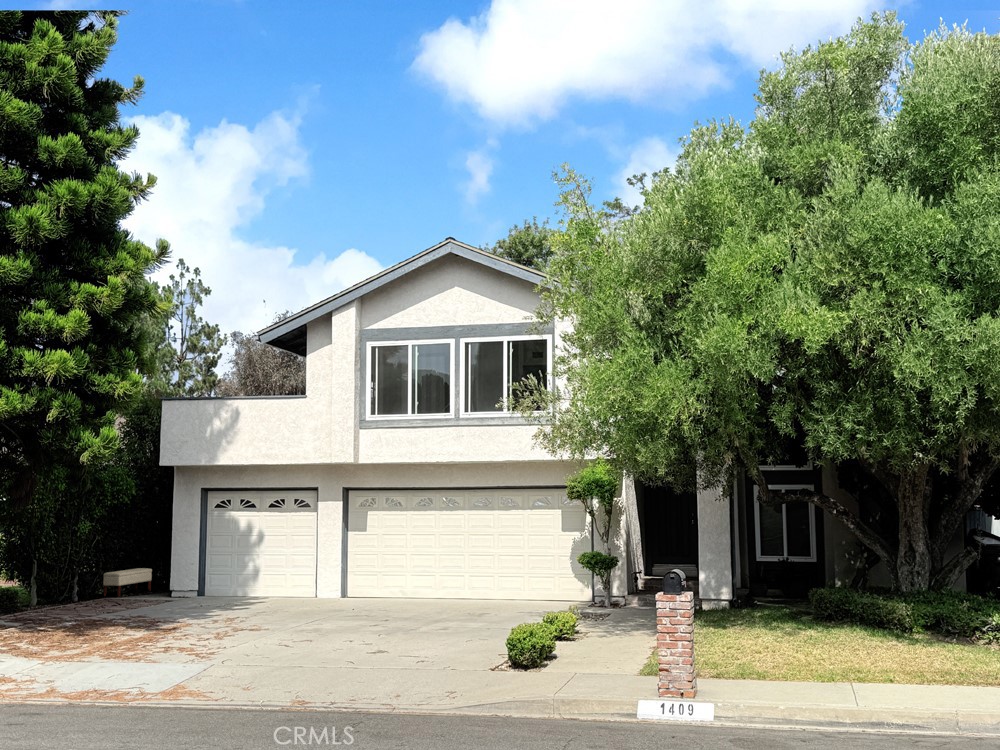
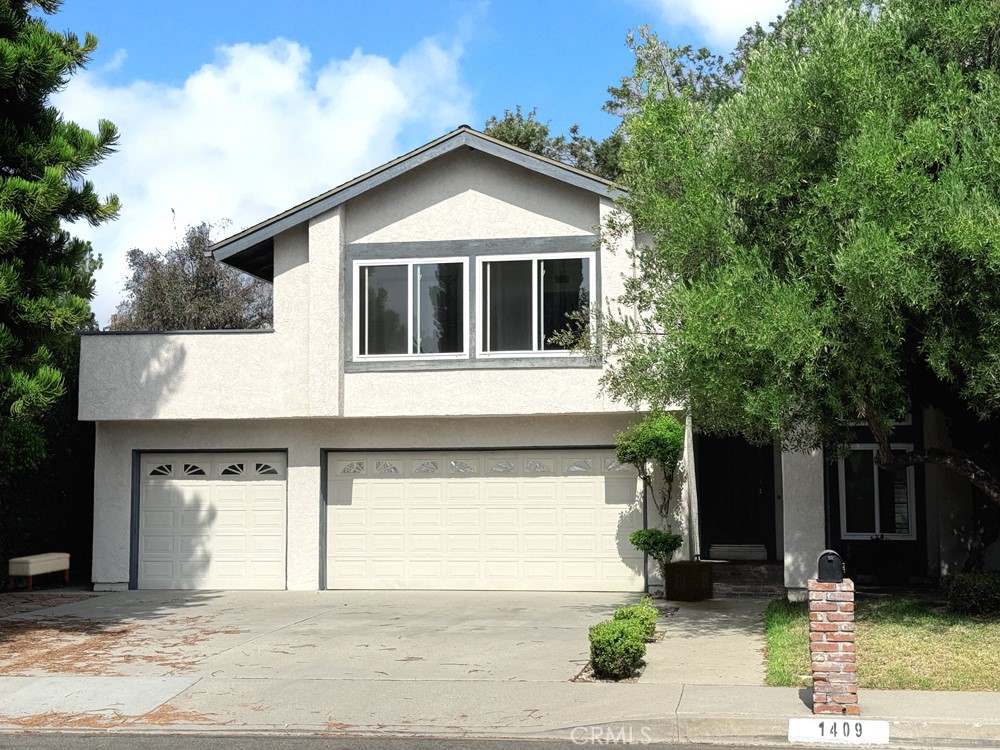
cardboard box: none [605,576,644,610] -> present [665,560,713,602]

